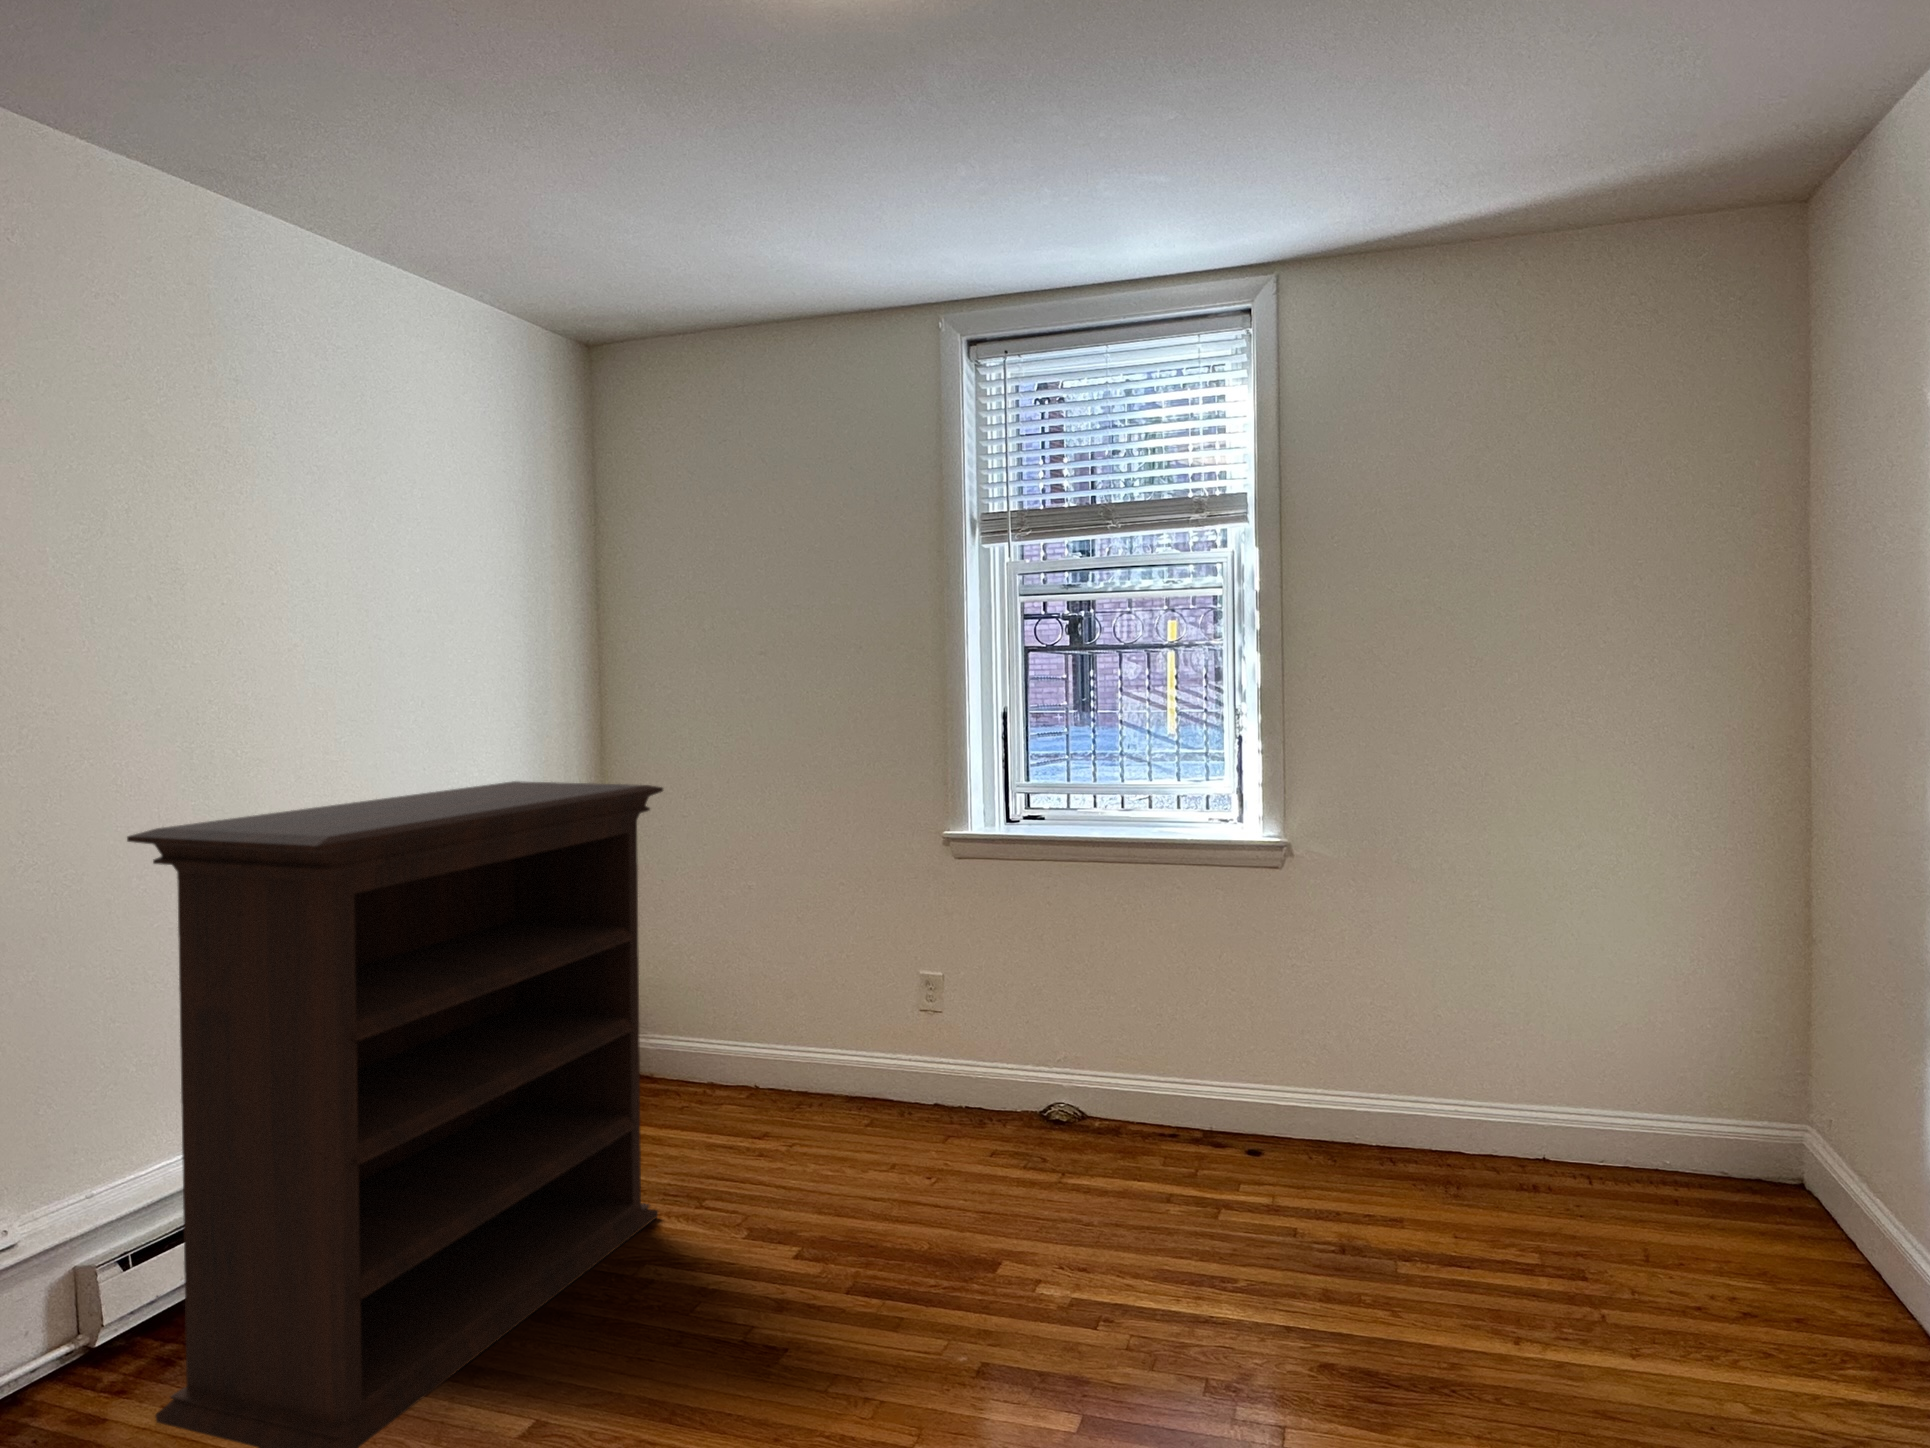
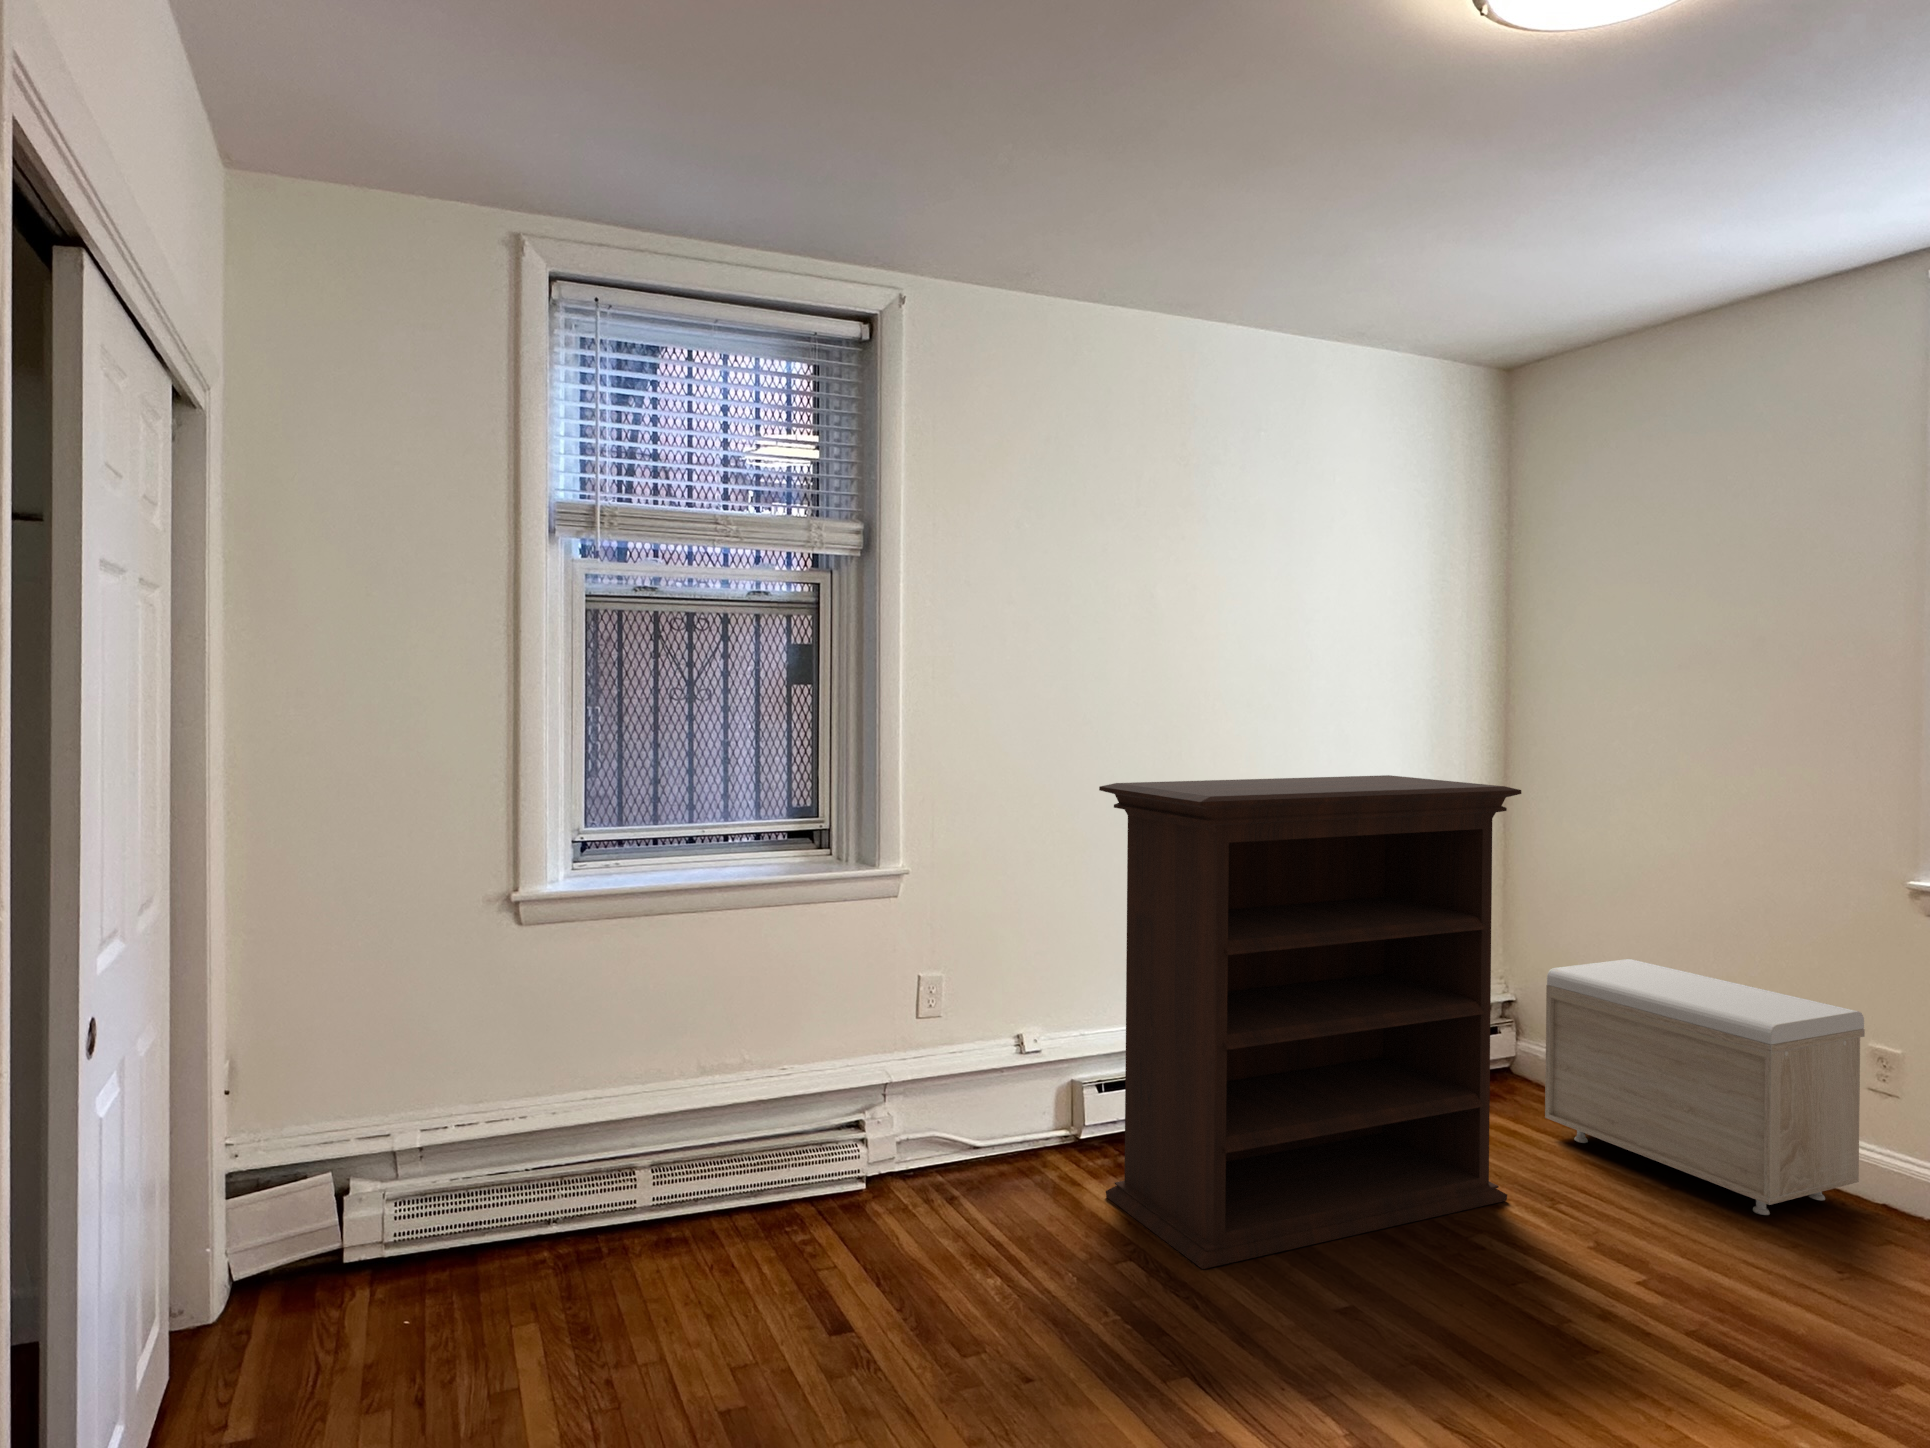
storage bench: none [669,936,918,1147] -> present [1545,959,1865,1215]

